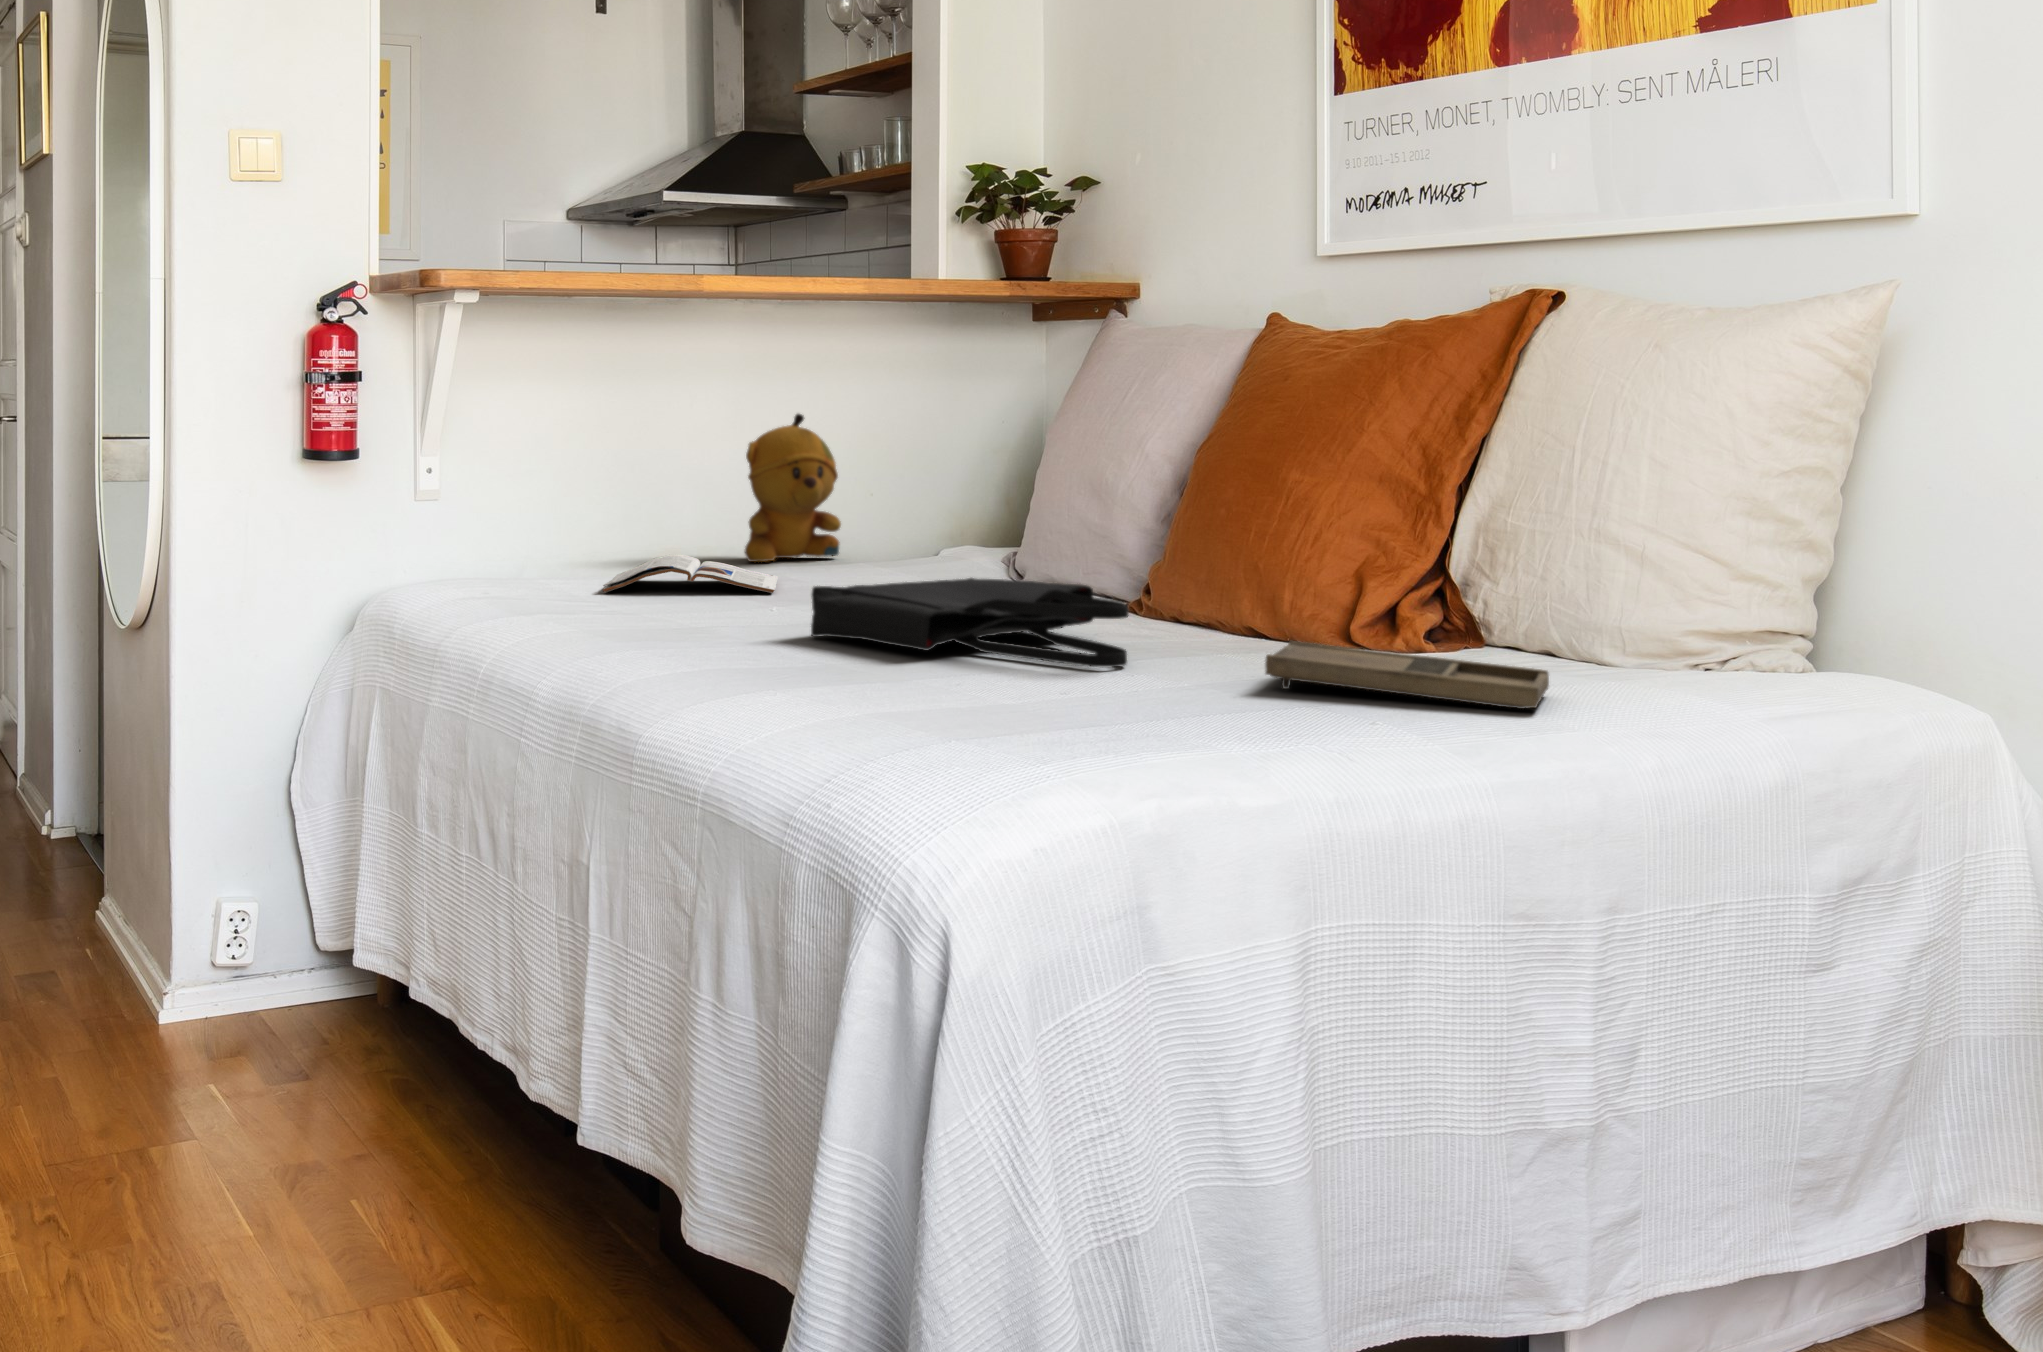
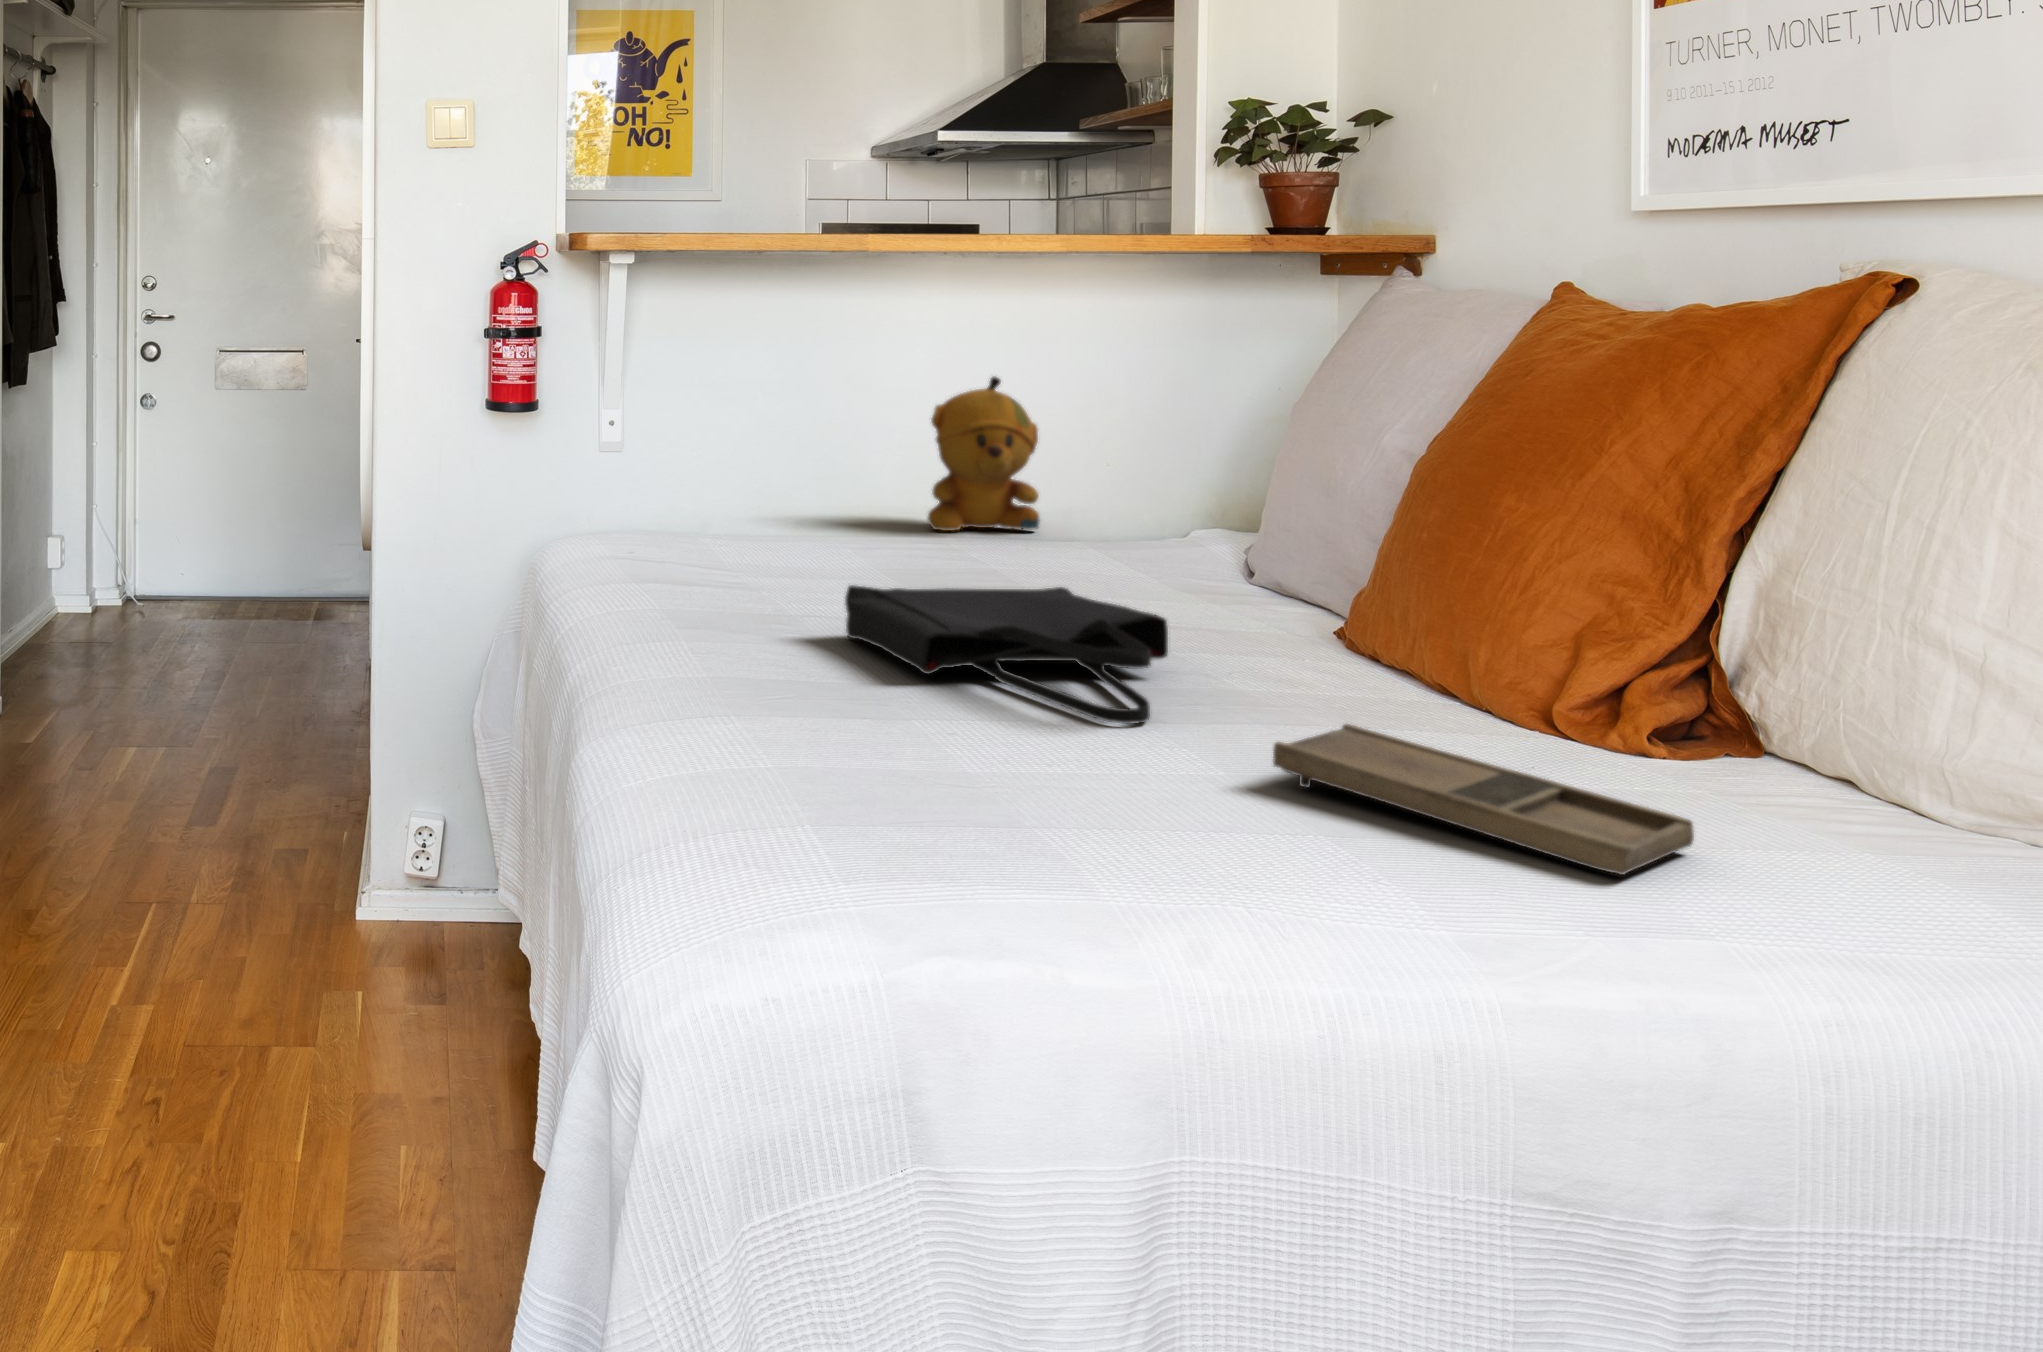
magazine: present [603,555,778,593] -> none [725,521,928,574]

